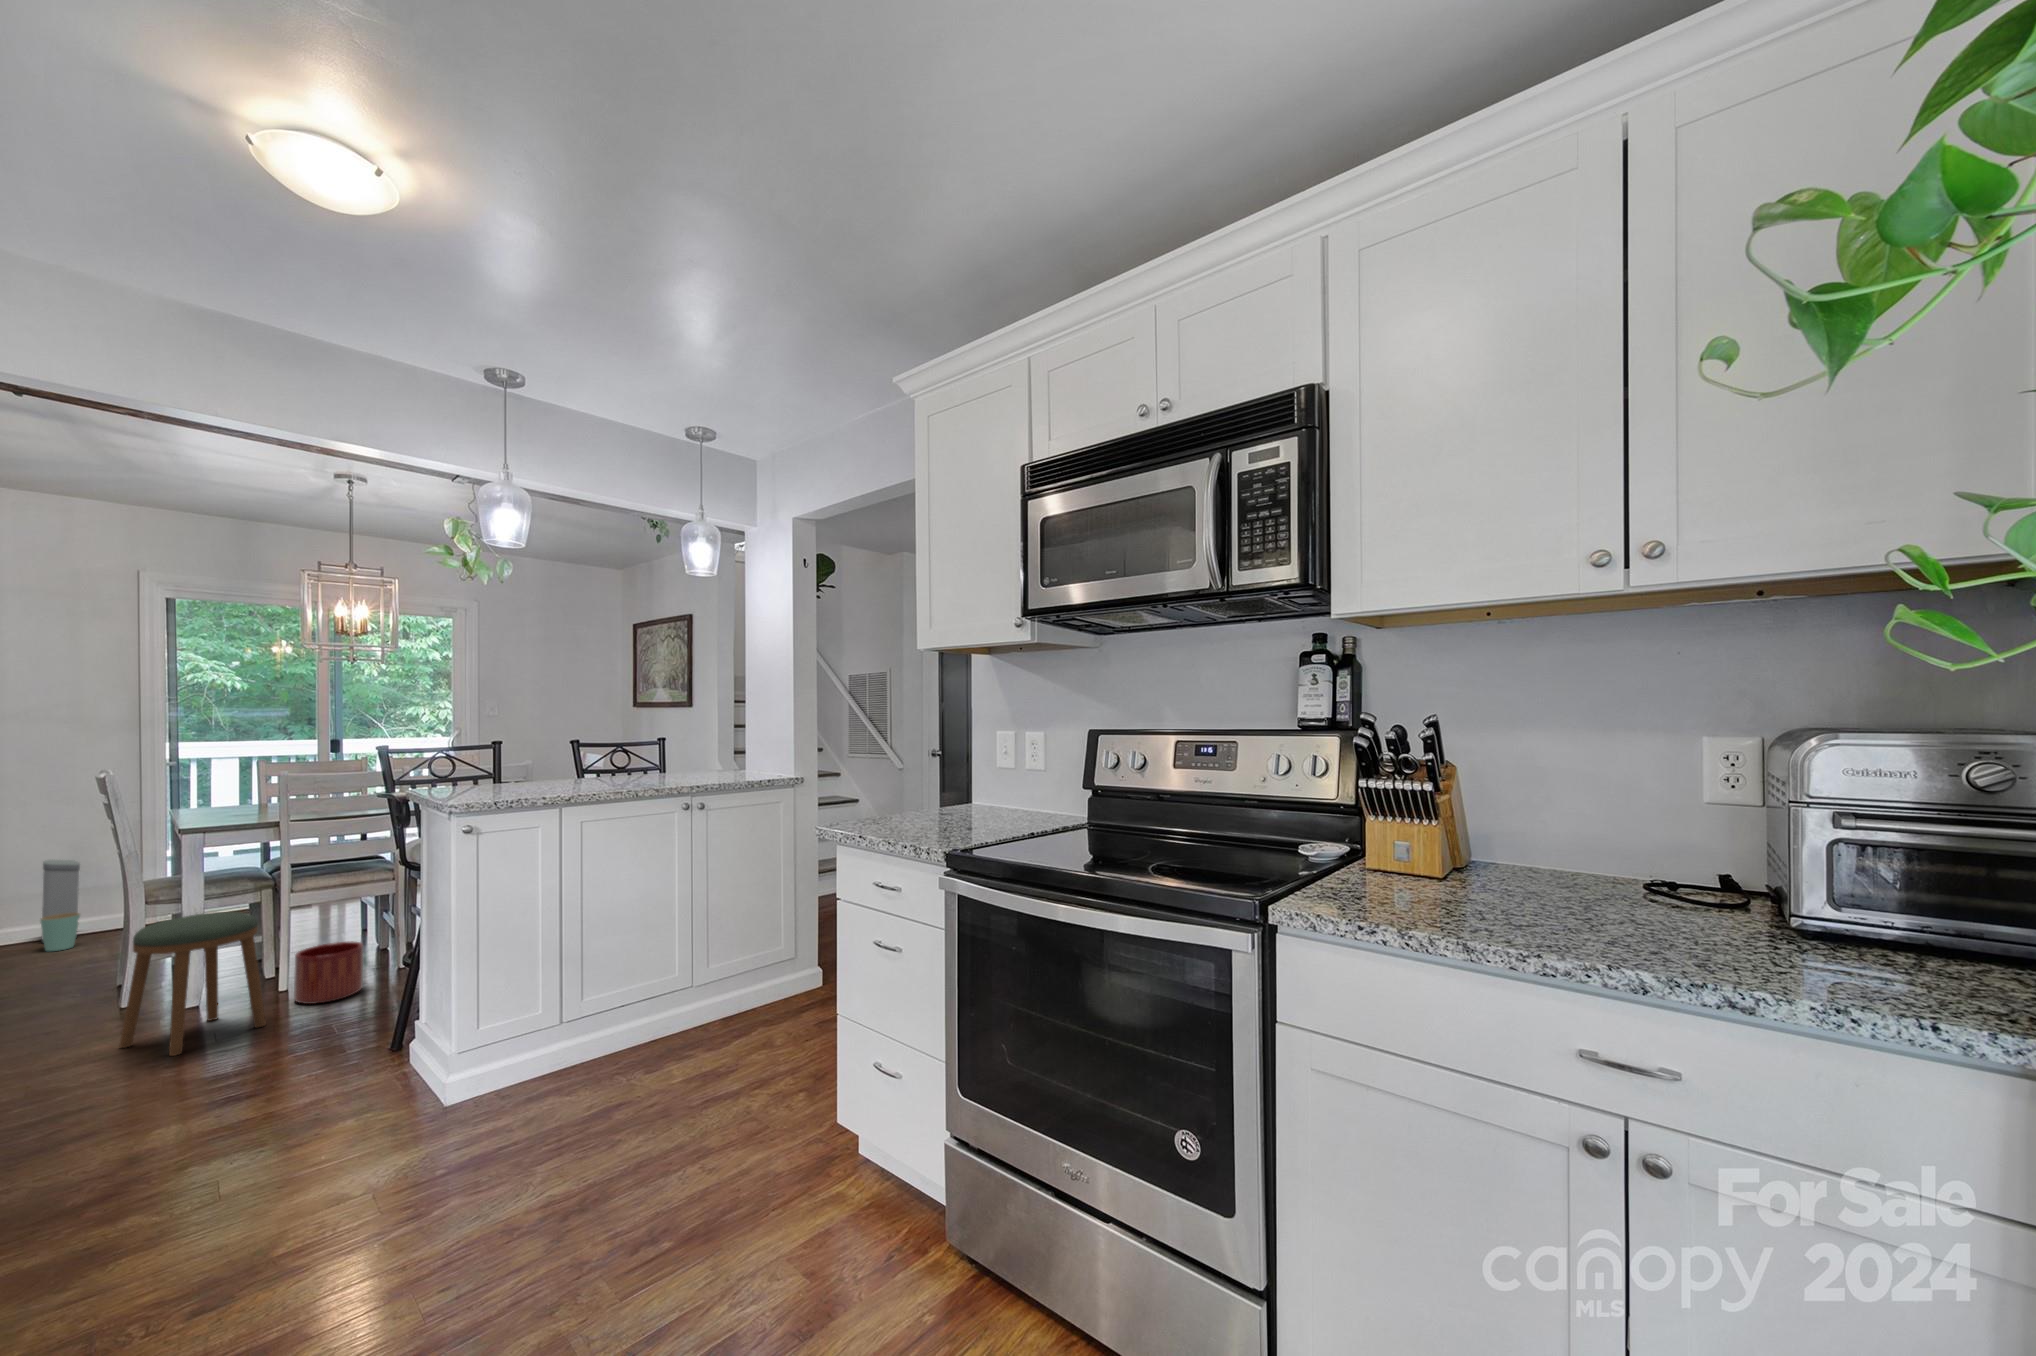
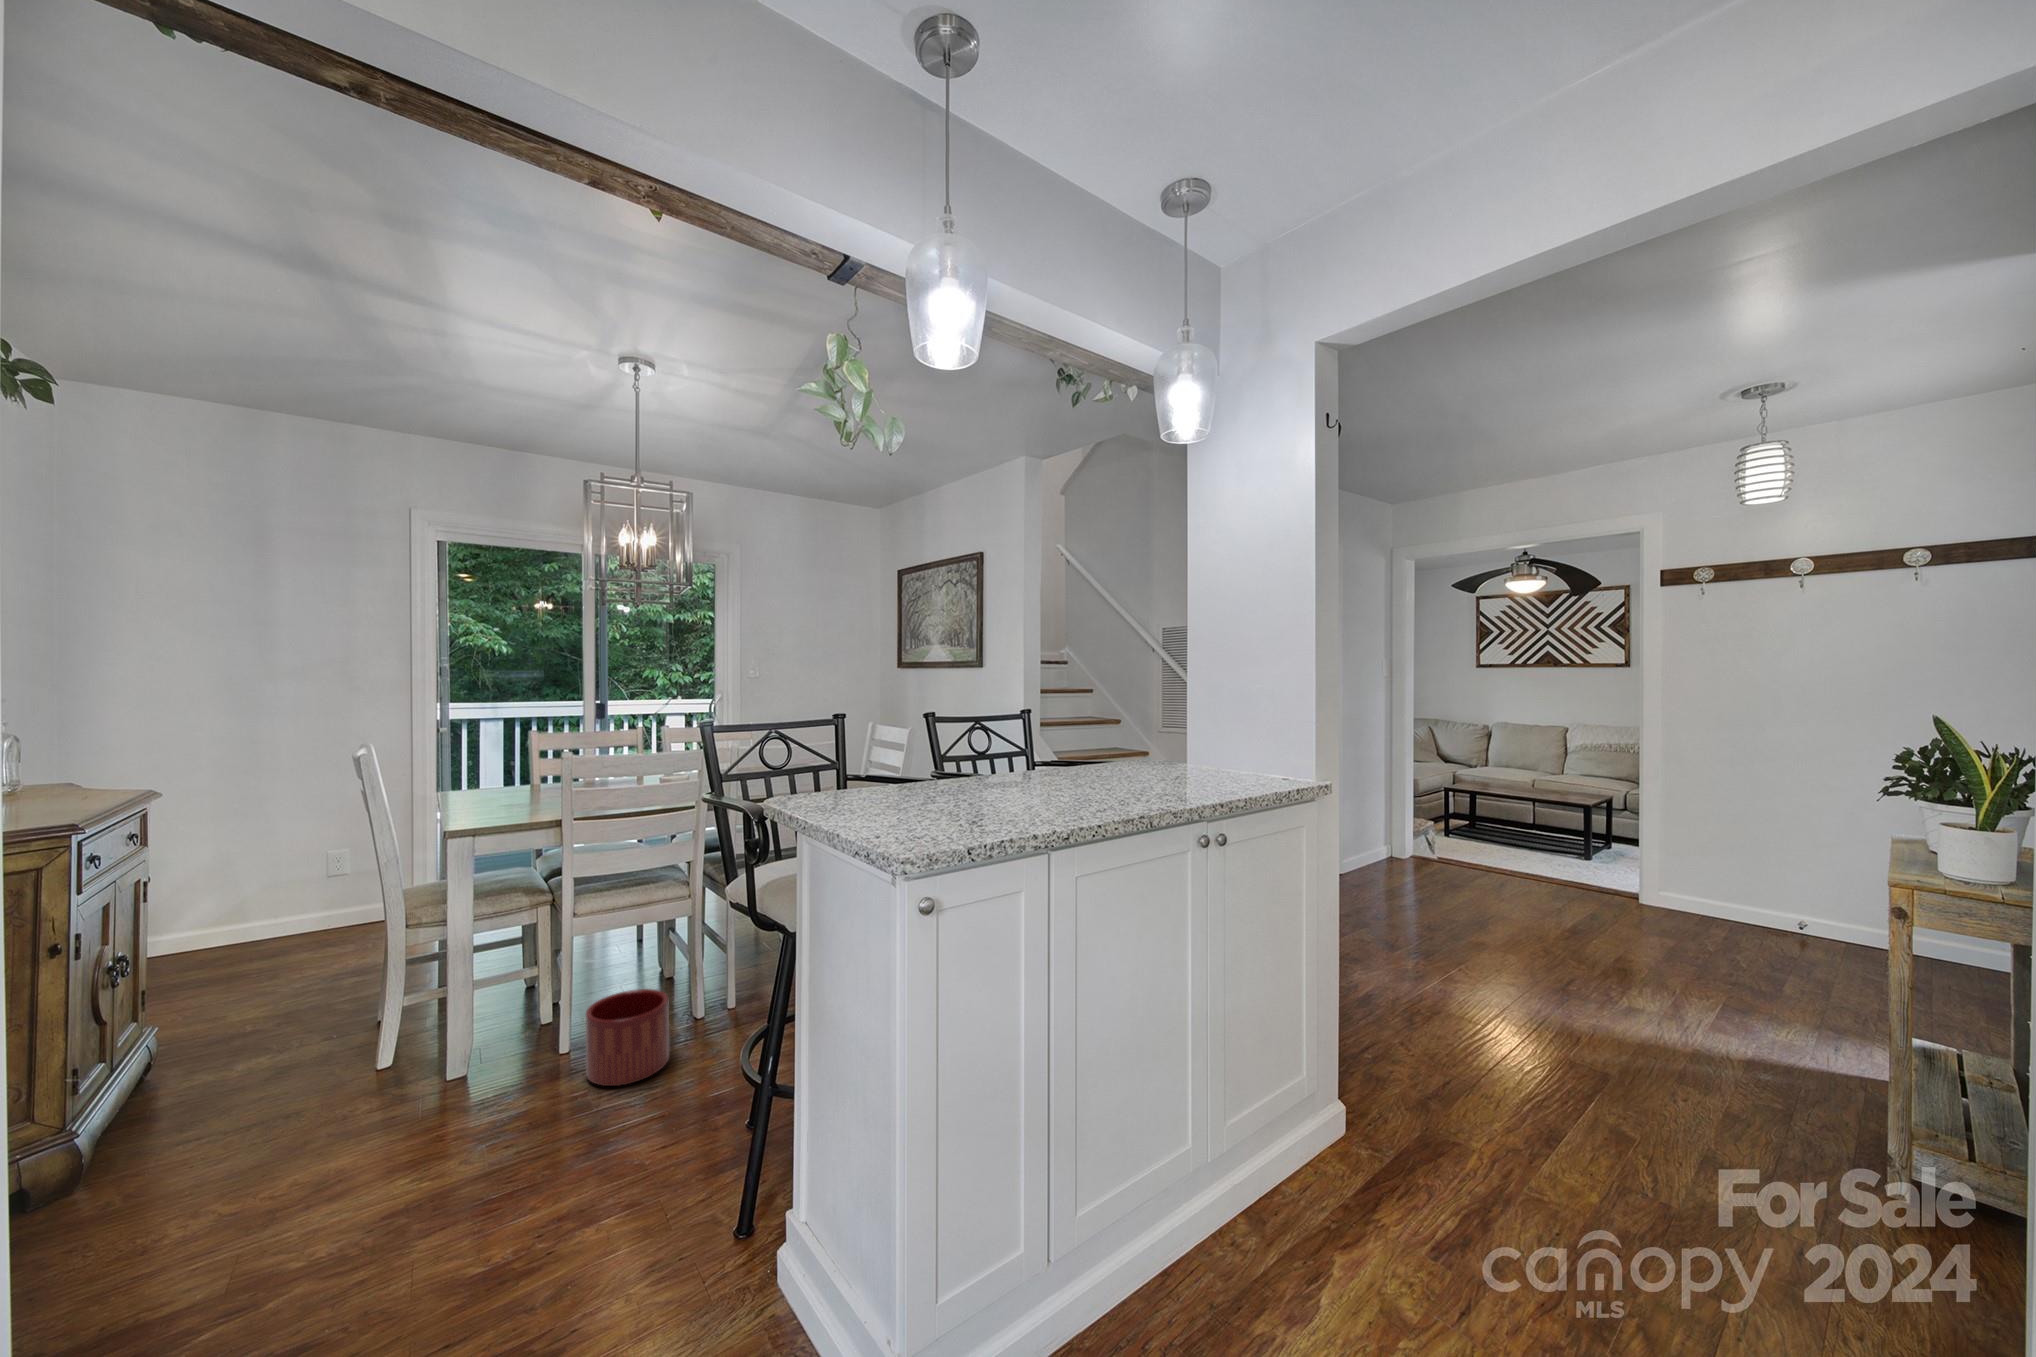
trash can: present [40,860,80,951] -> none [308,841,351,953]
stool: present [119,912,266,1056] -> none [365,961,555,1202]

